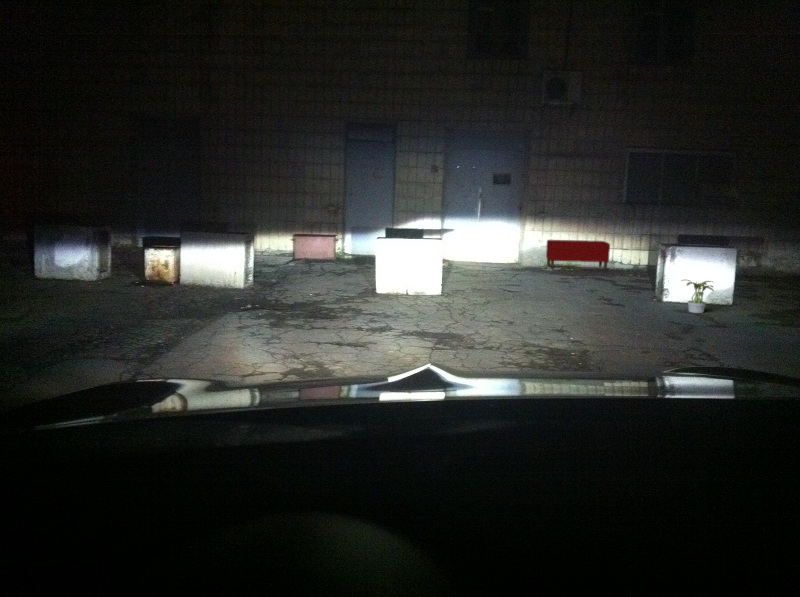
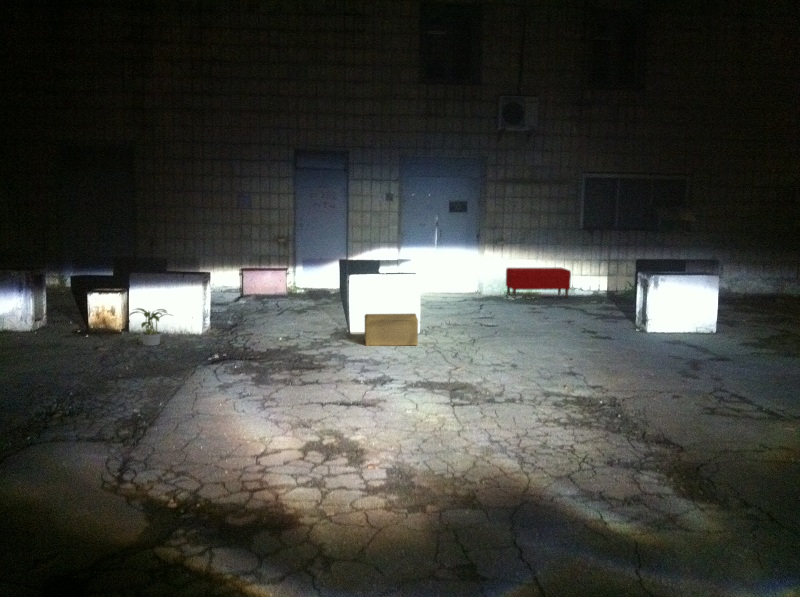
cardboard box: none [383,274,431,304] -> present [365,314,418,346]
potted plant: present [682,280,714,313] -> present [130,308,166,346]

